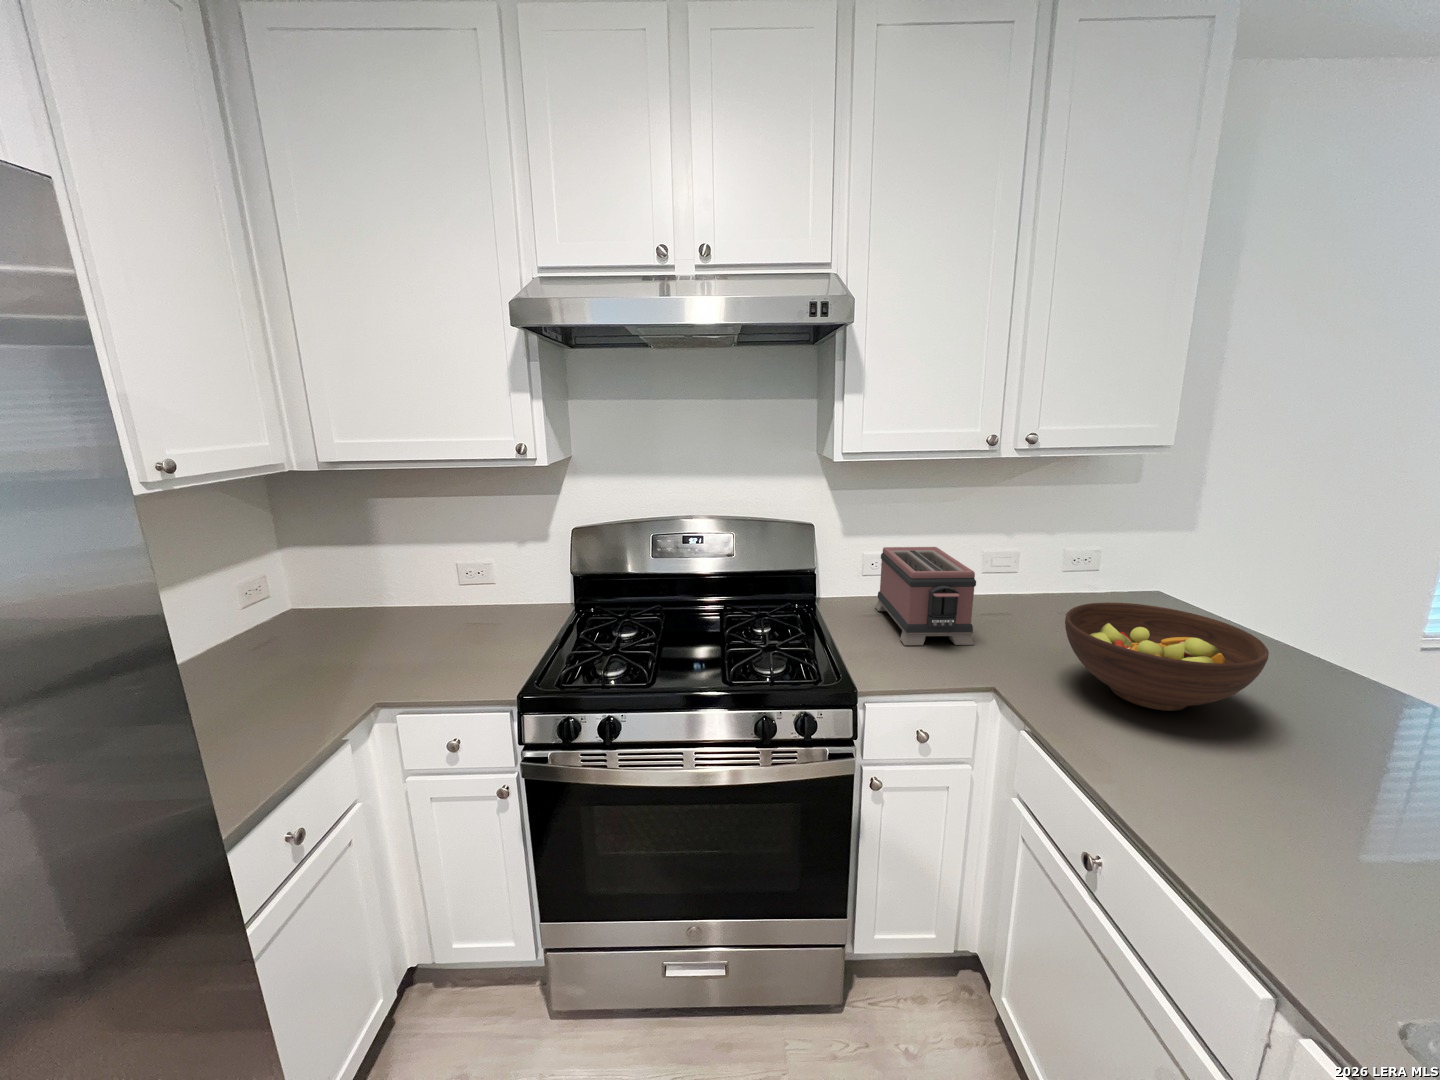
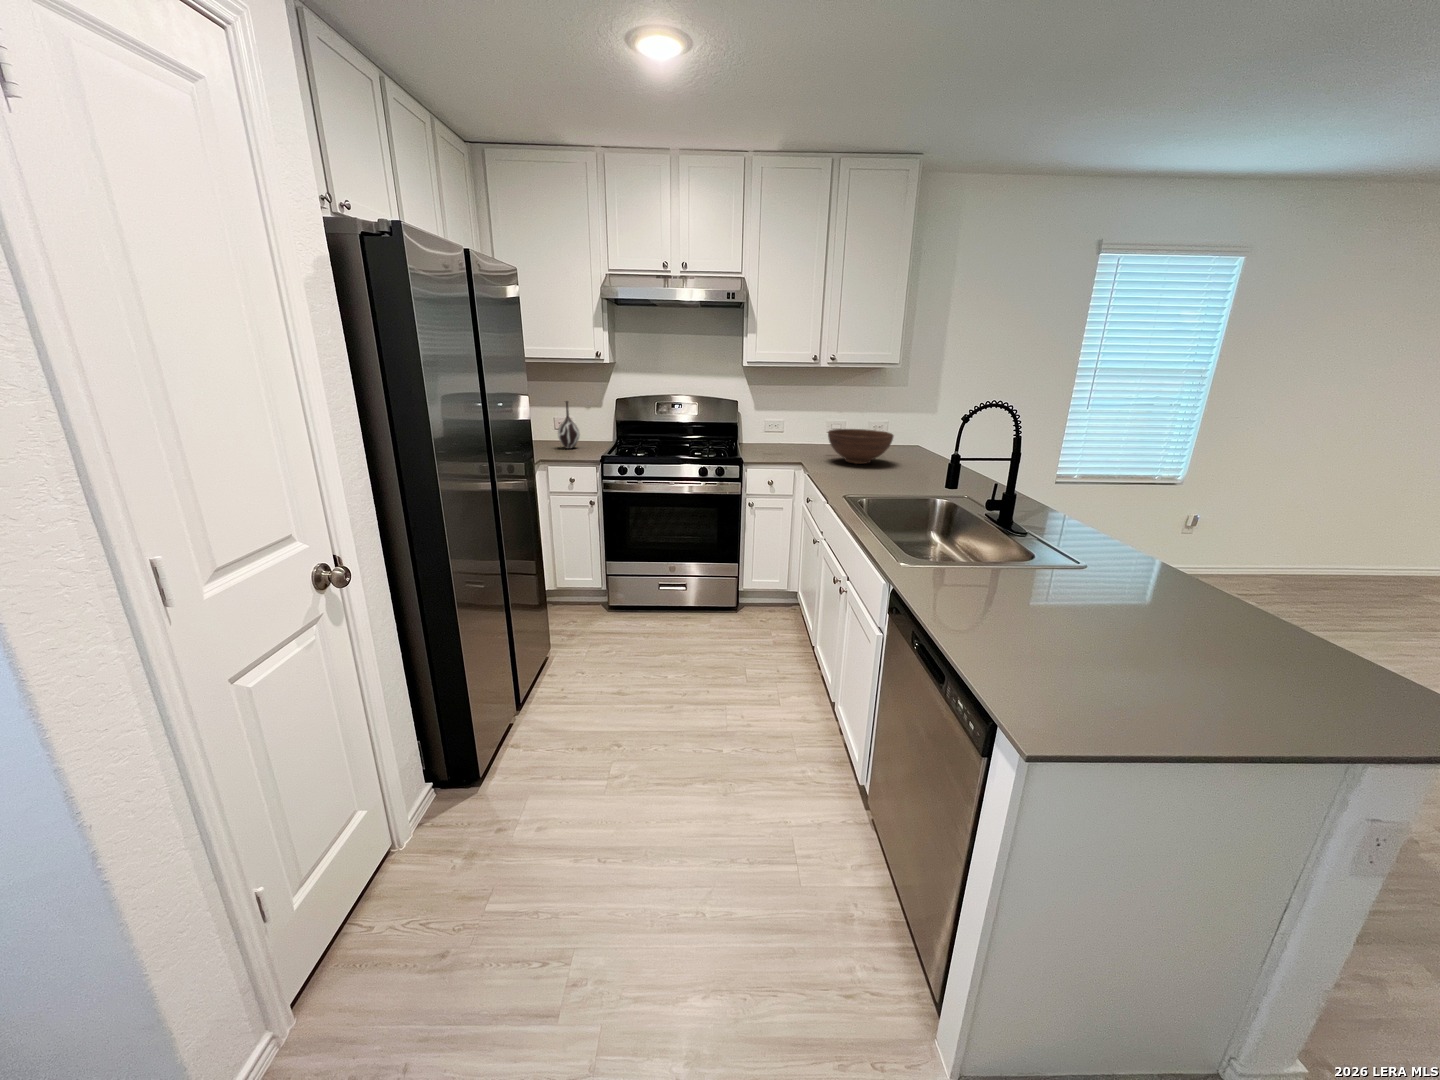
toaster: present [875,547,976,645] -> none [767,413,804,453]
vase: none [440,548,490,646] -> present [558,401,580,449]

